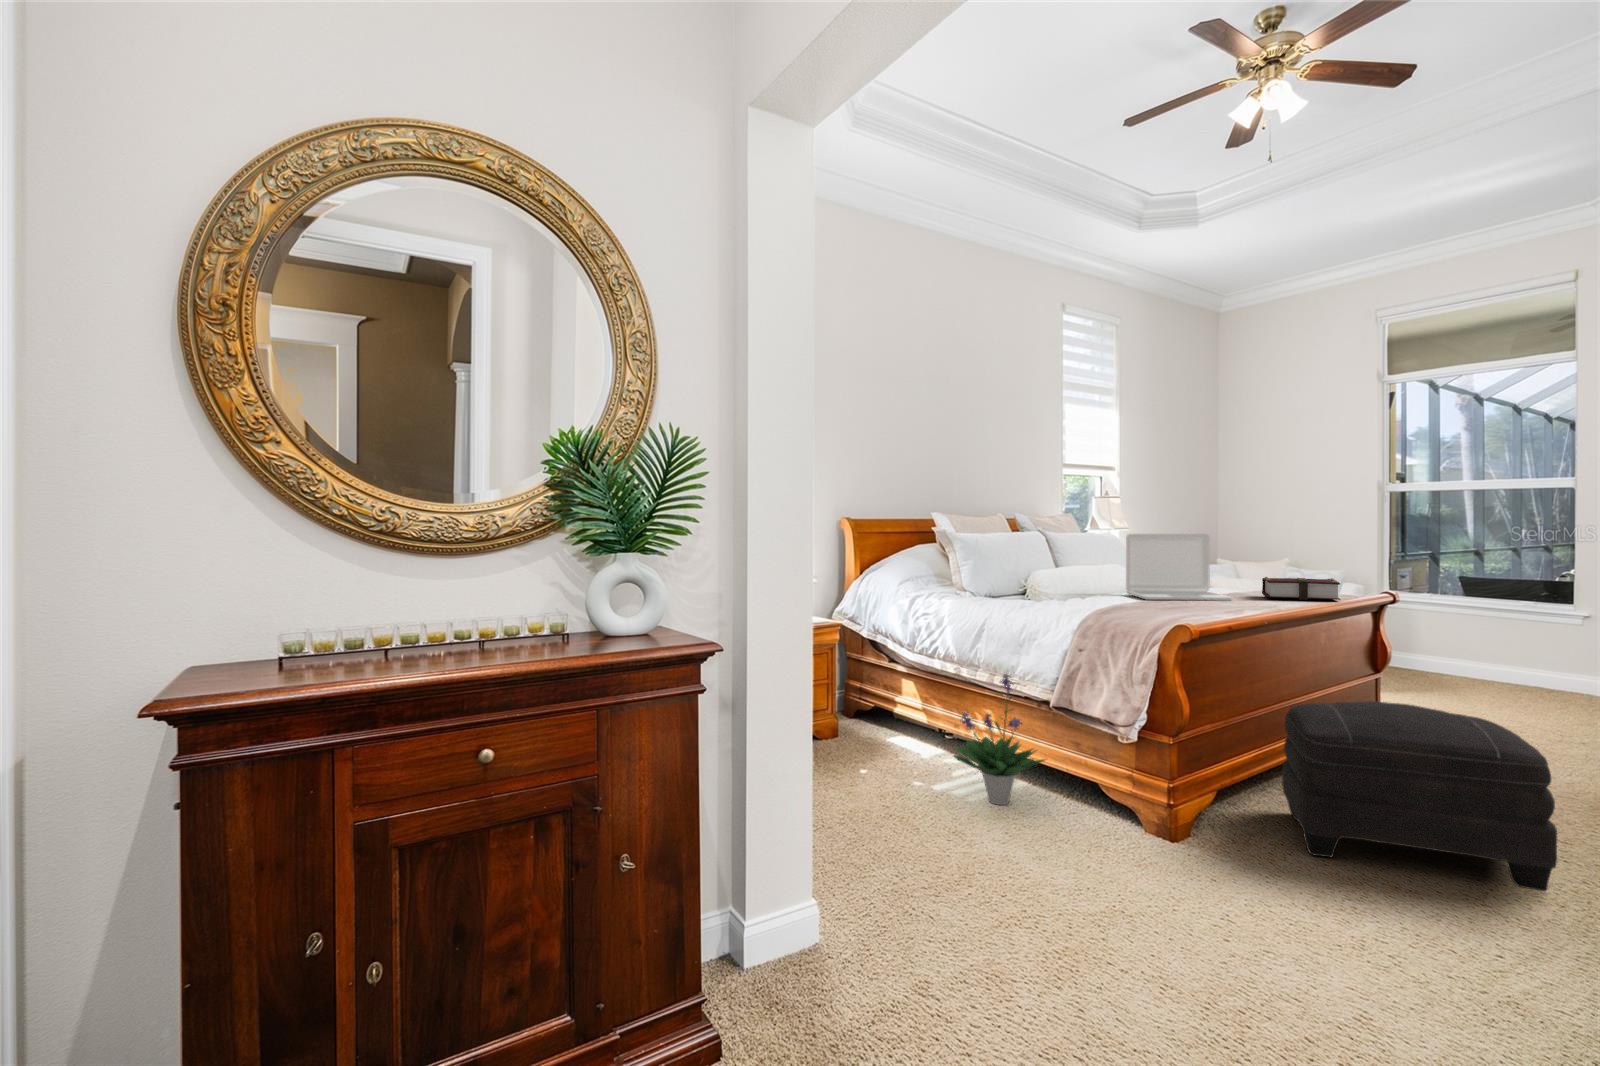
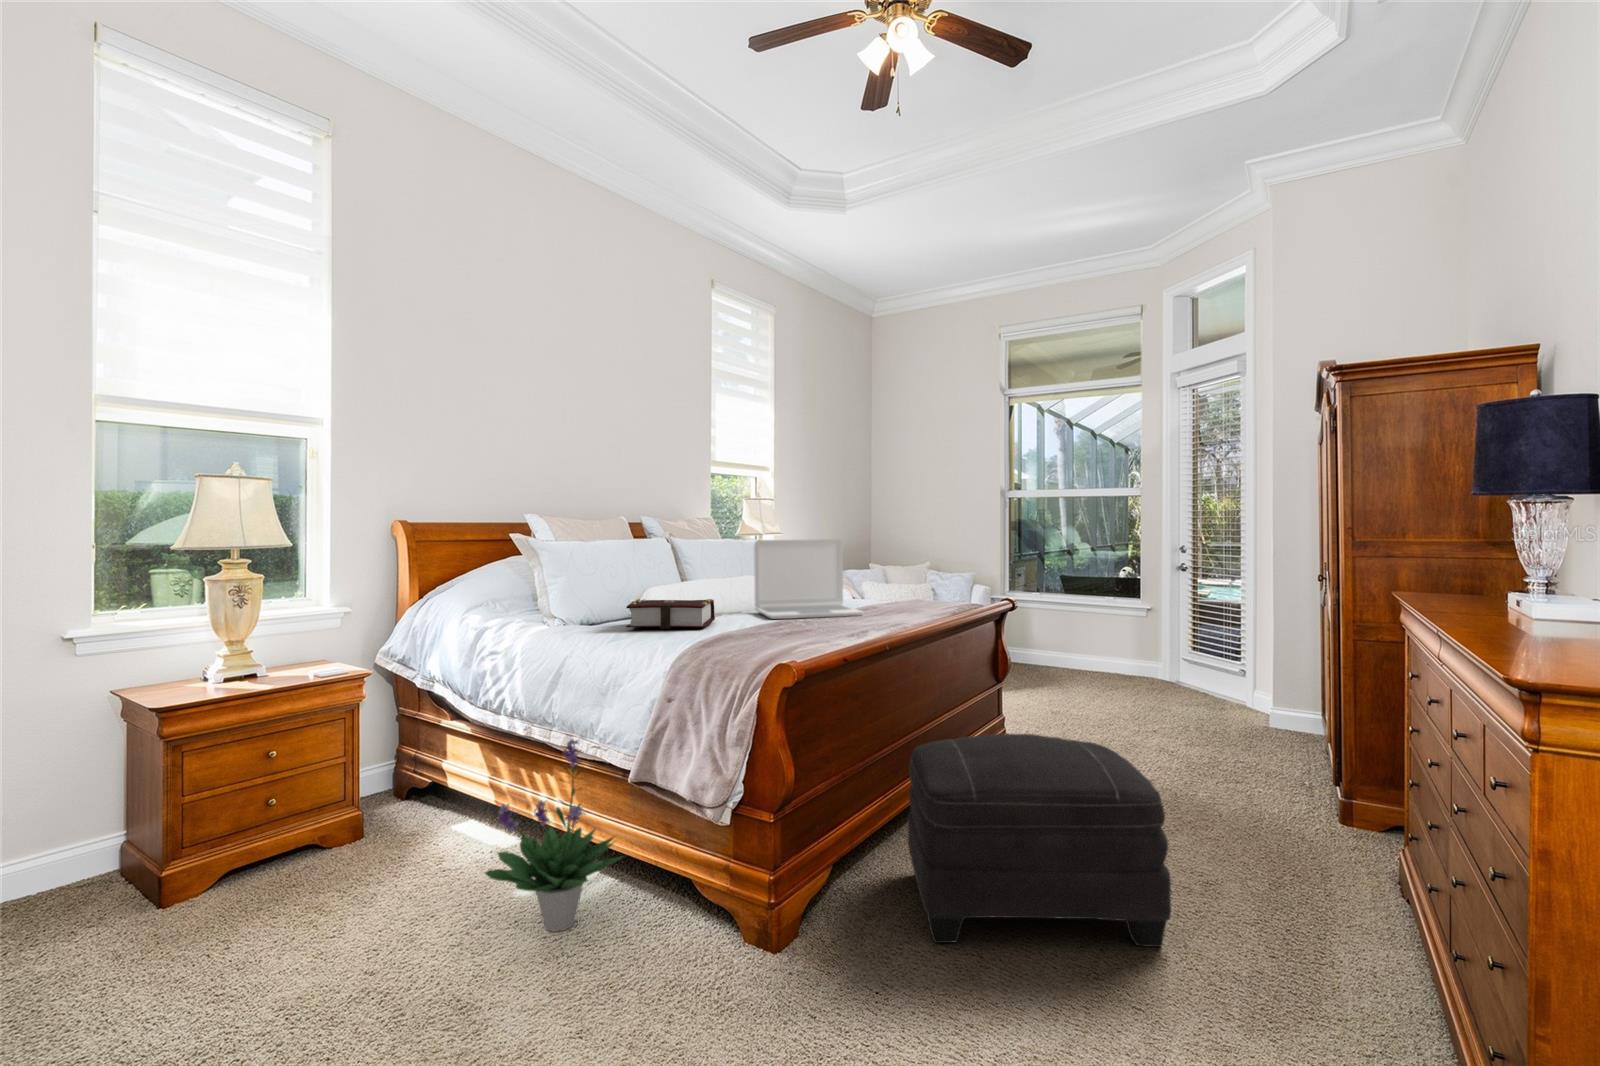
book: present [1262,577,1340,600] -> present [626,599,715,629]

